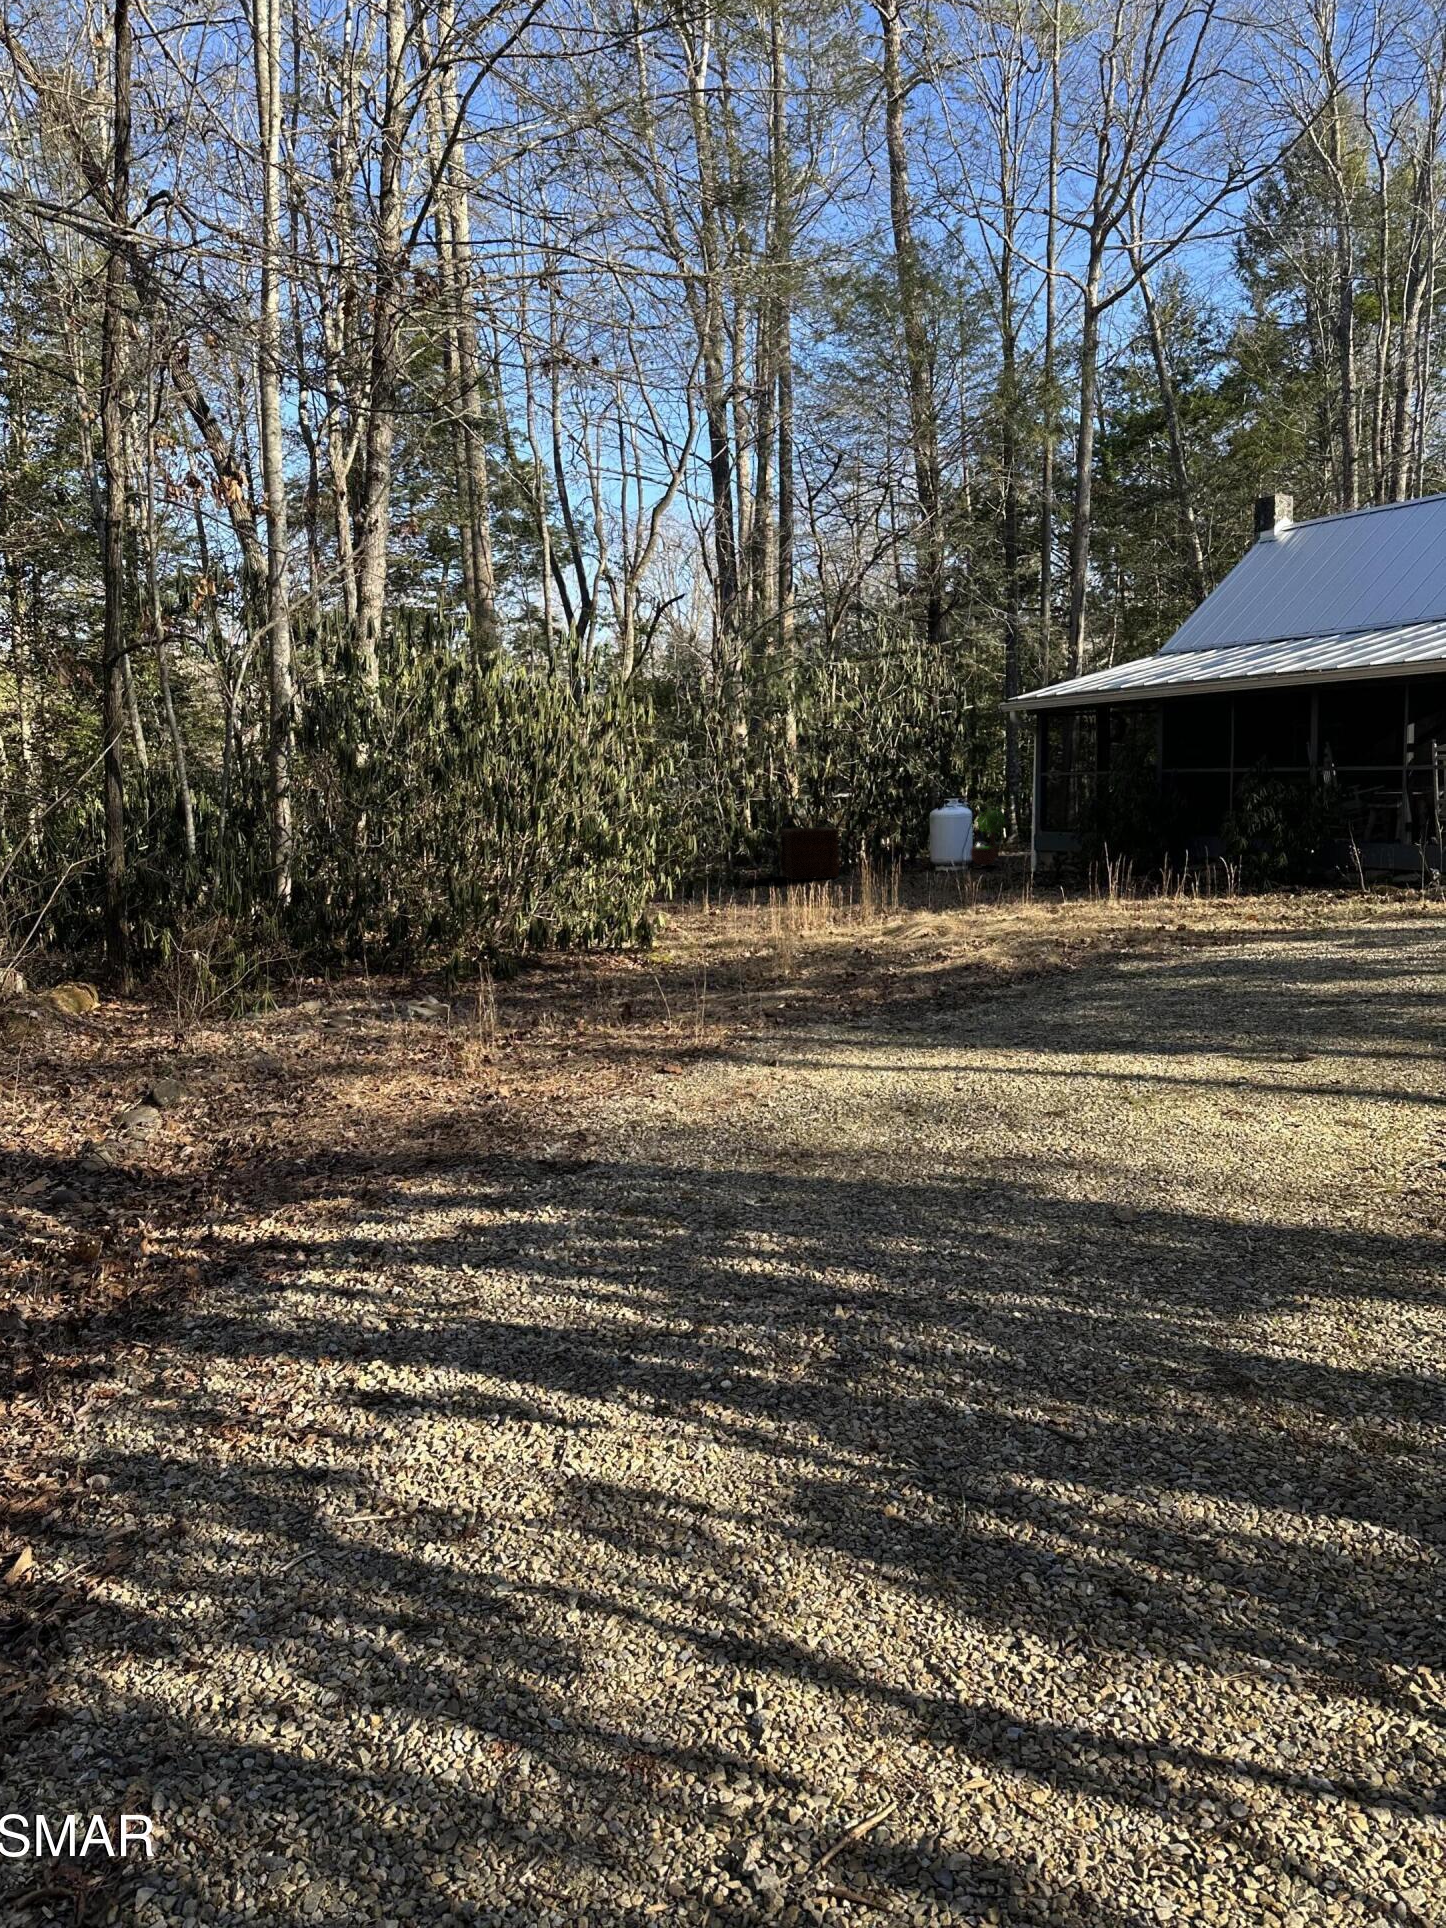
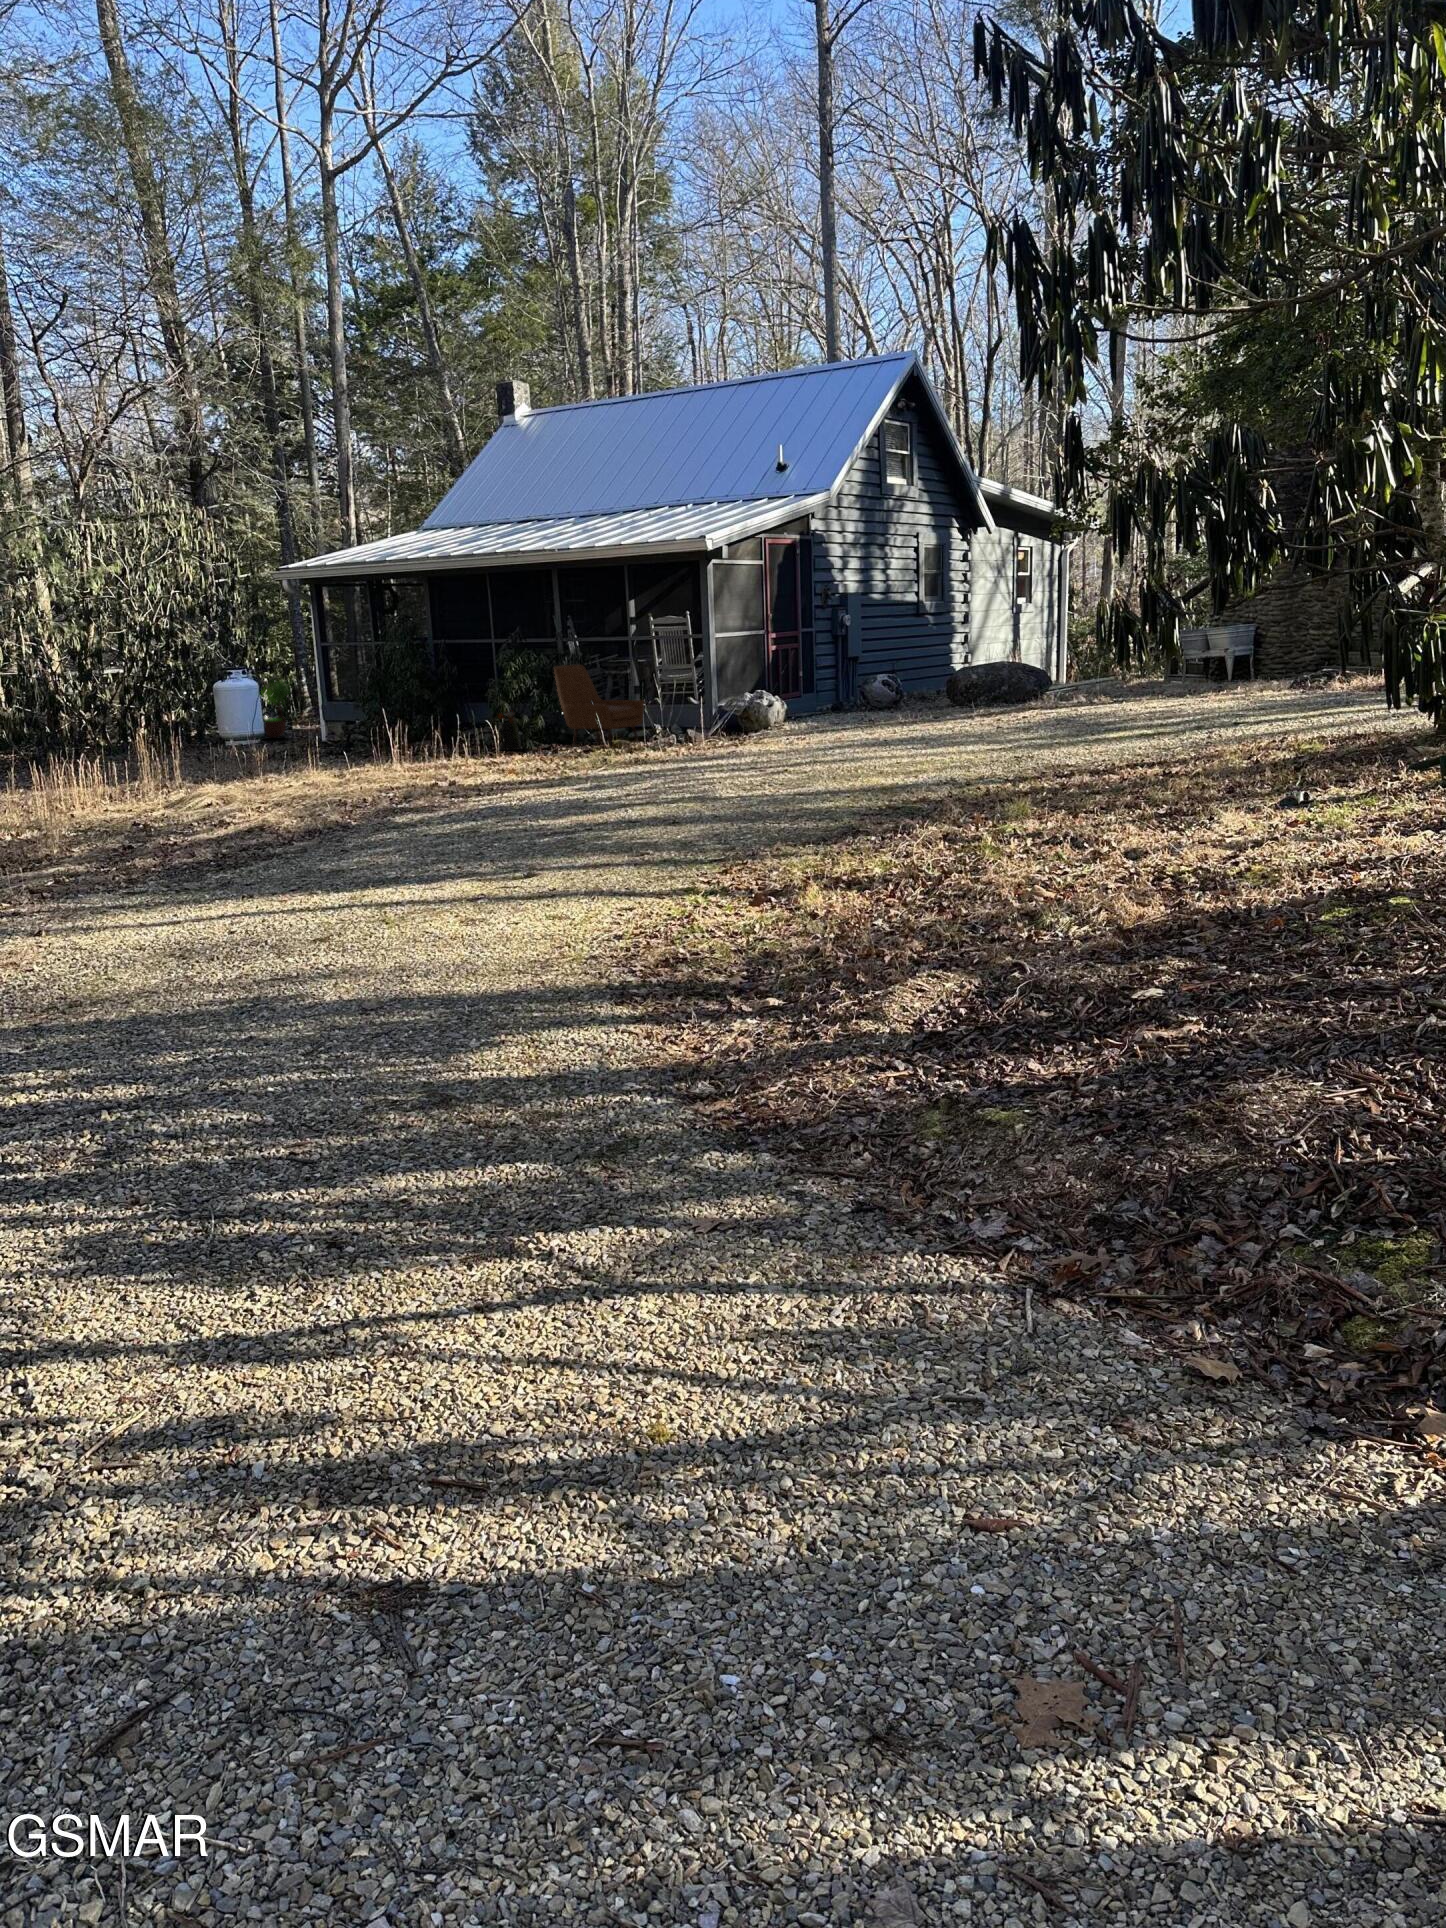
chair: none [1304,799,1418,896] -> present [554,665,644,747]
wooden crate: present [780,827,839,880] -> none [39,703,116,761]
watering can: none [1228,845,1257,892] -> present [497,710,522,750]

